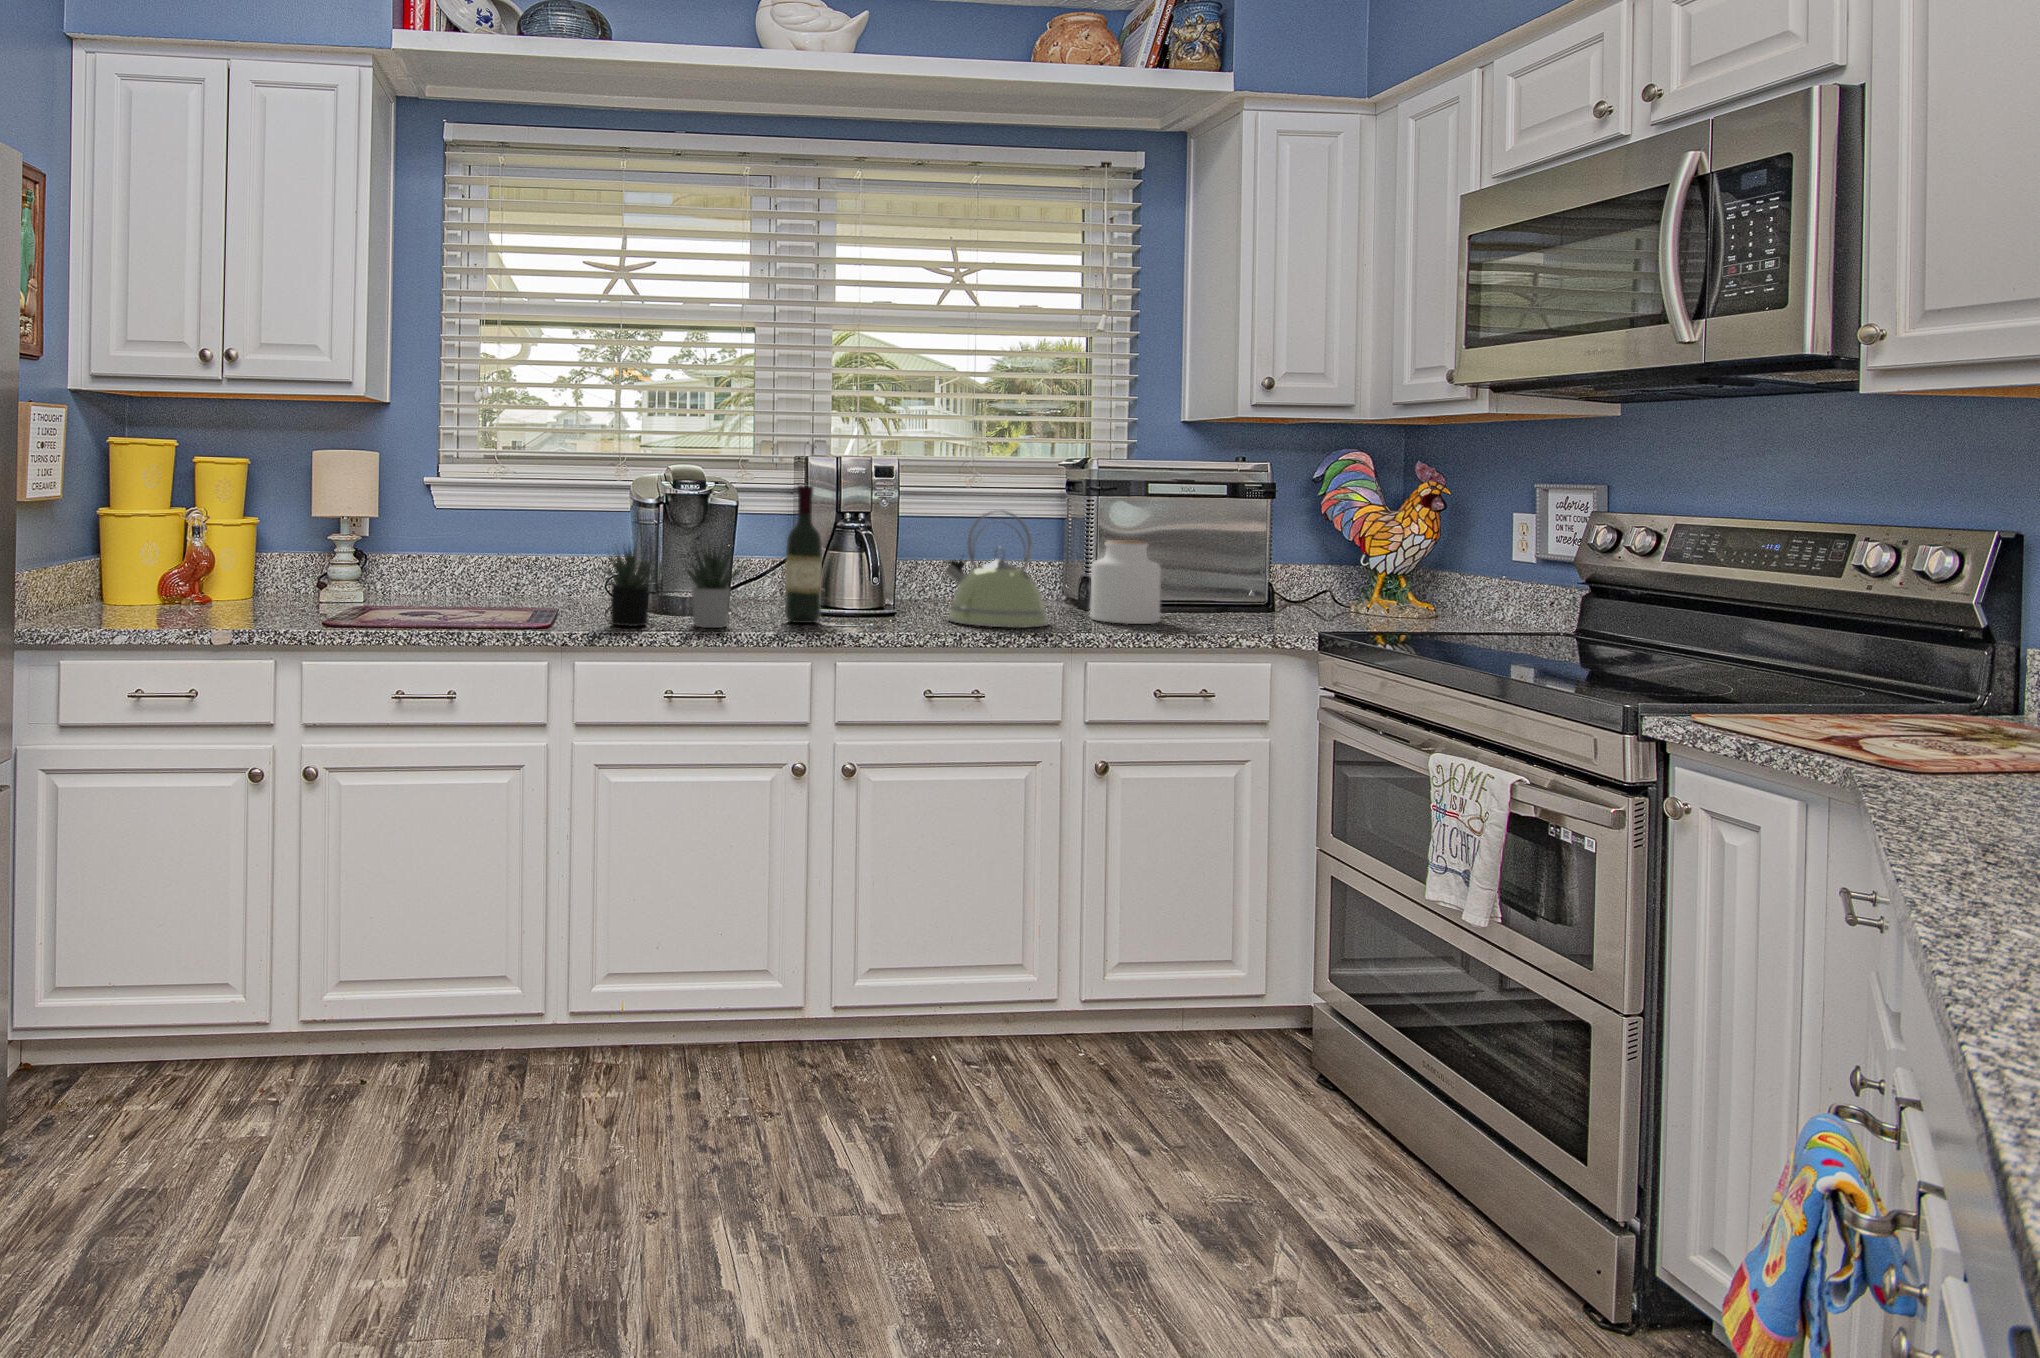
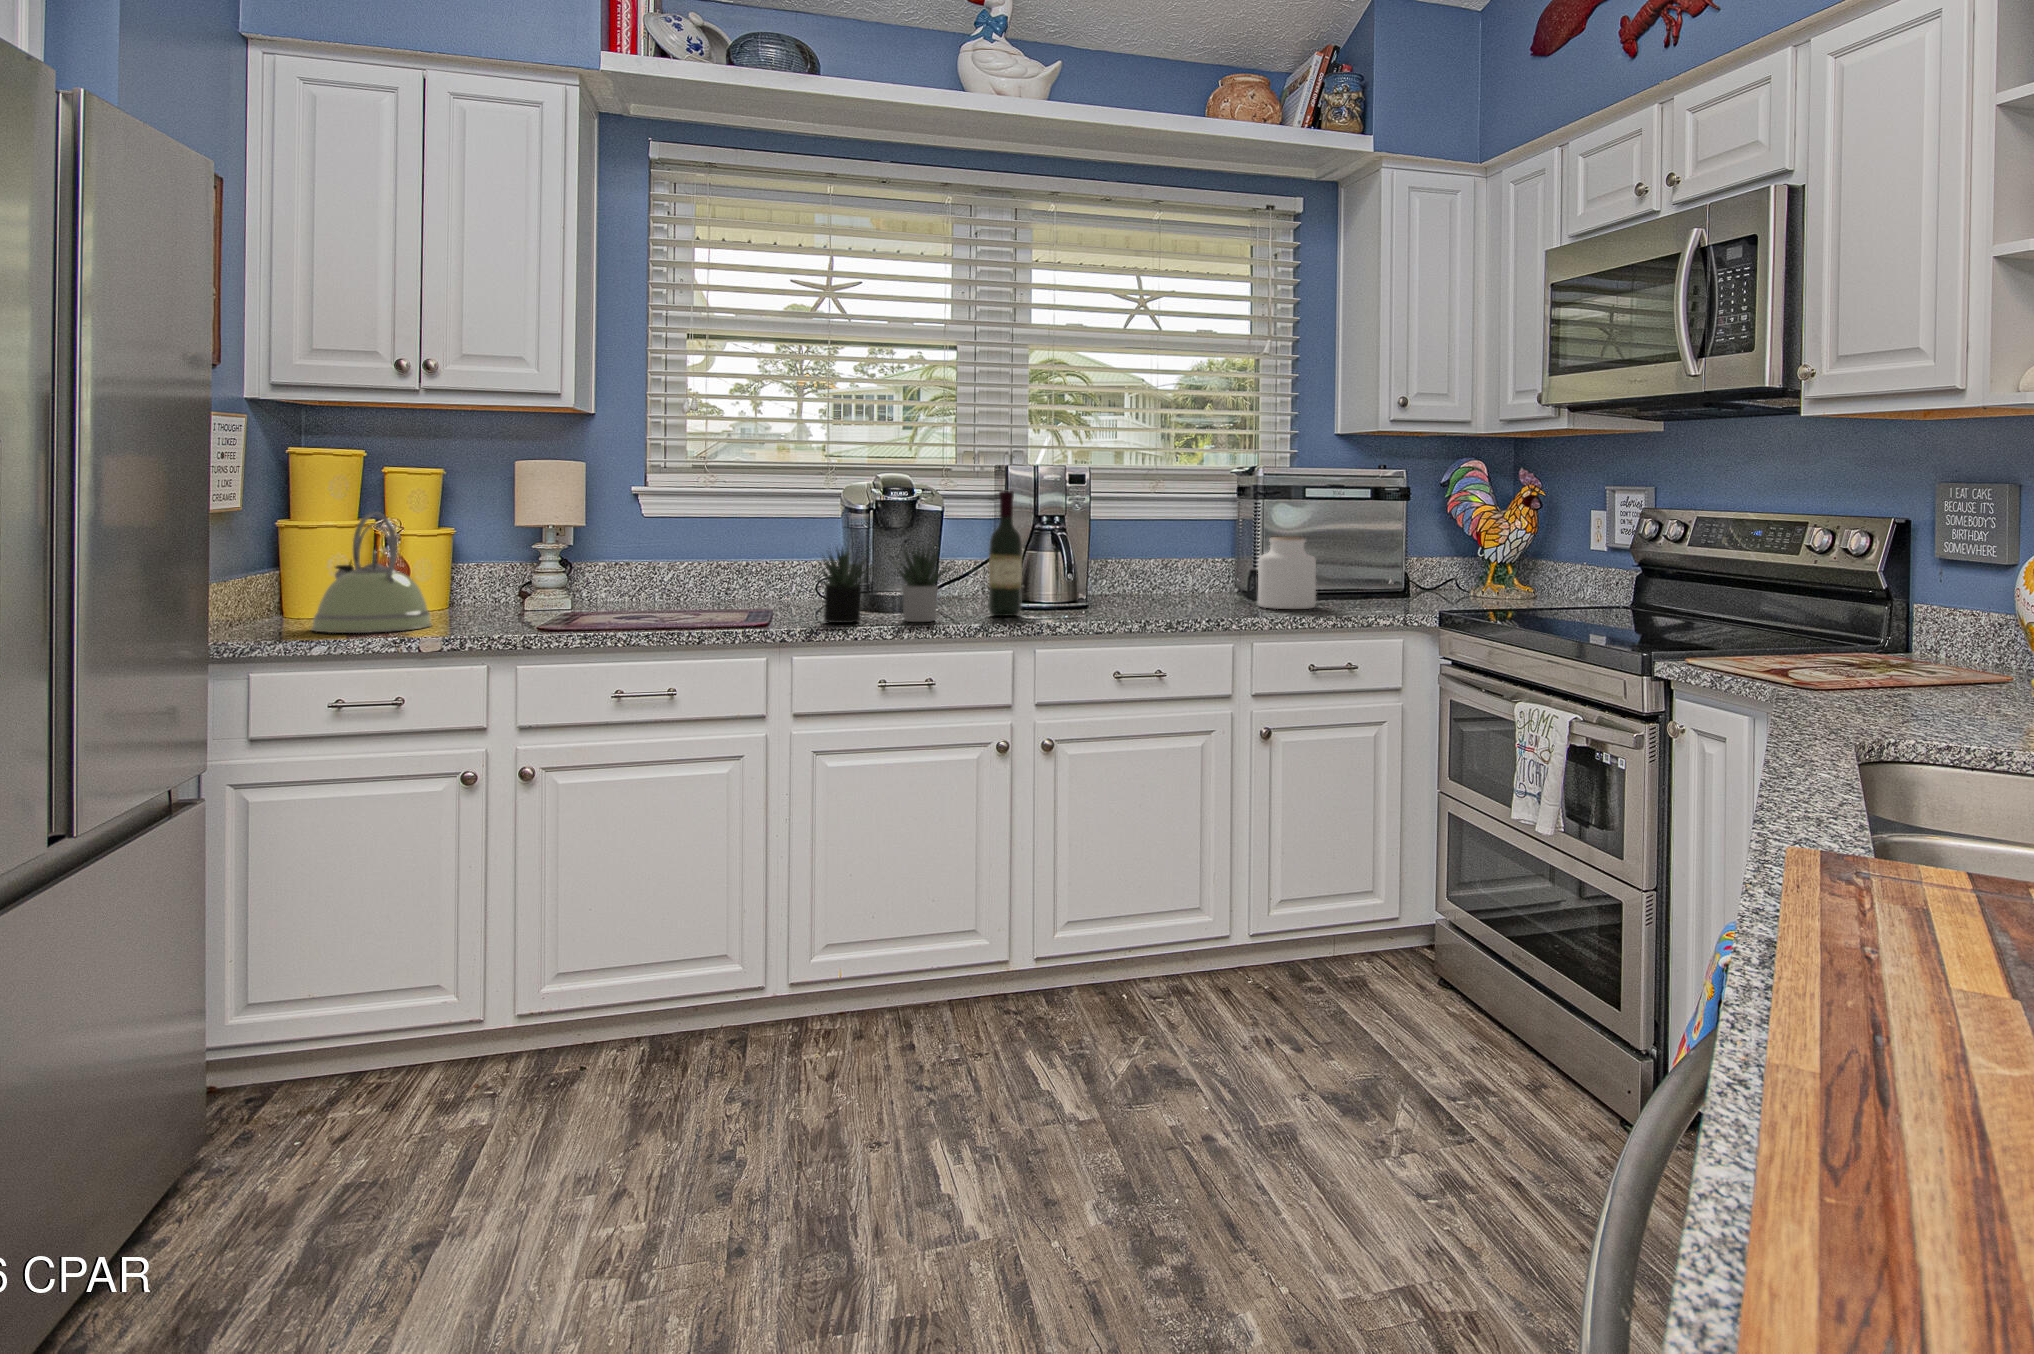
kettle: present [944,510,1048,628] -> present [311,512,432,633]

